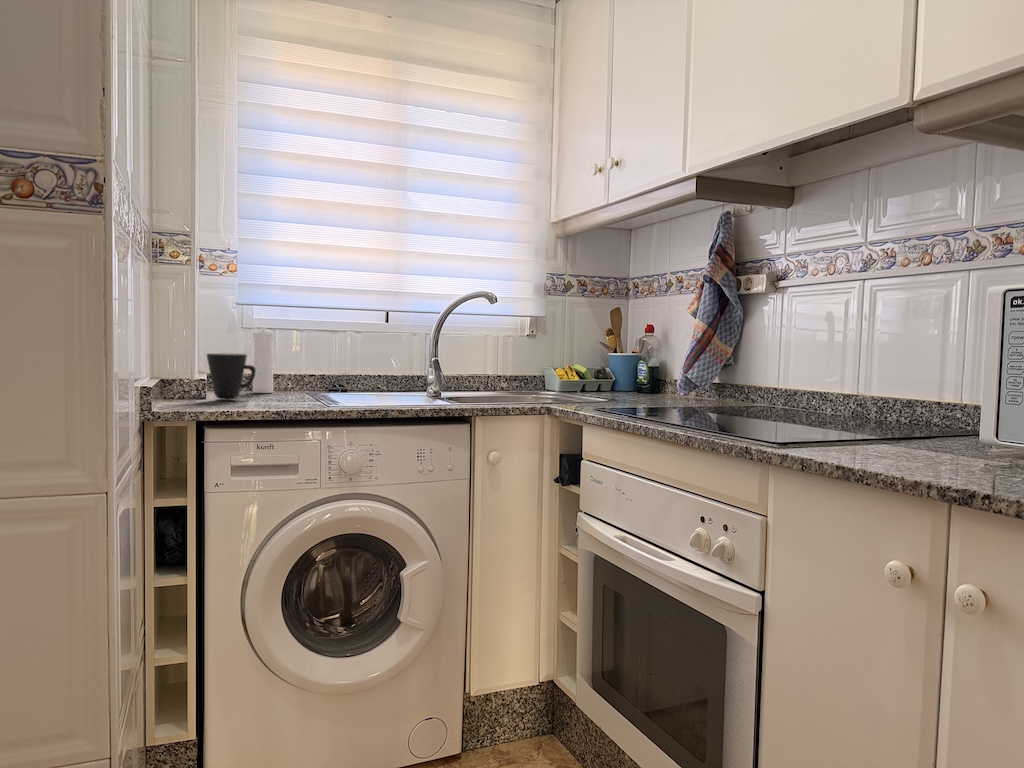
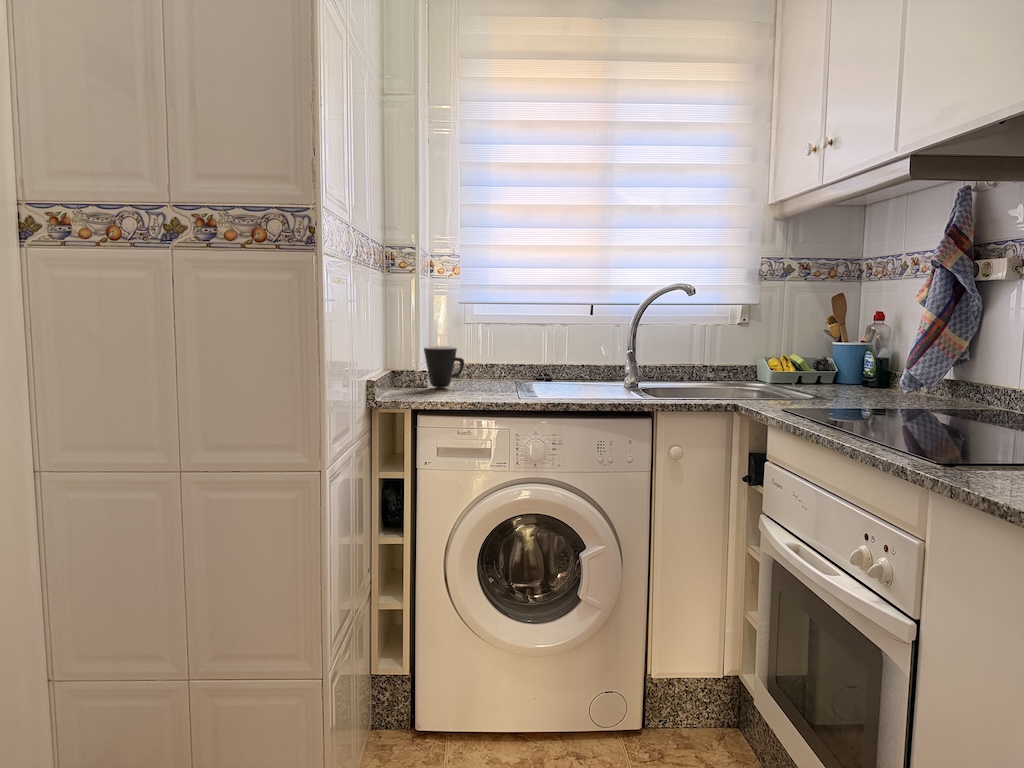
pepper mill: present [253,327,276,393] -> none [469,312,502,380]

